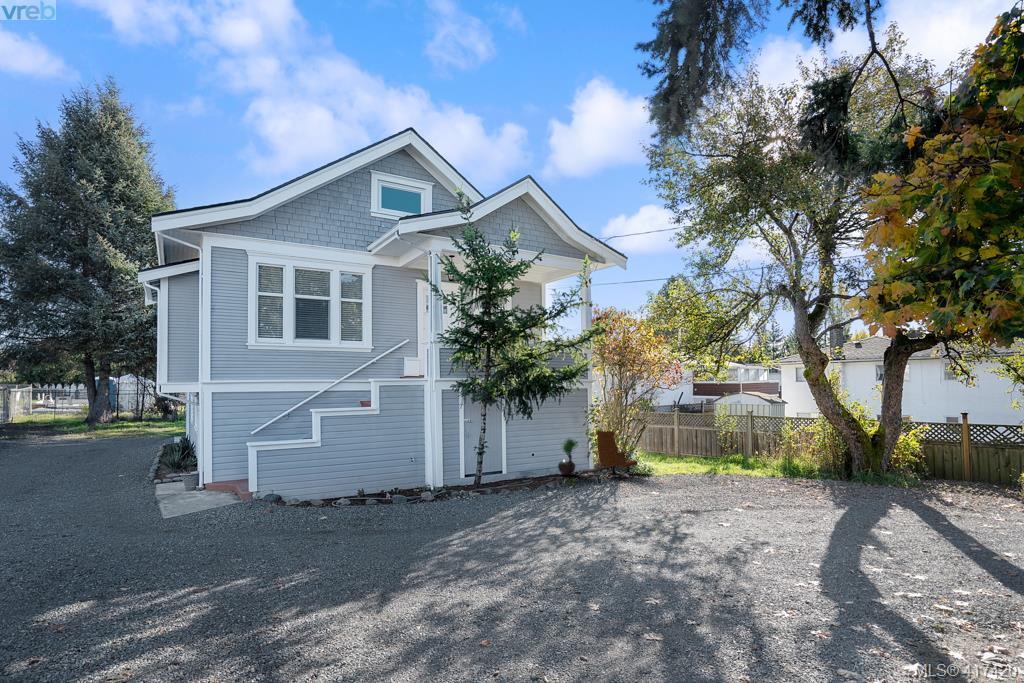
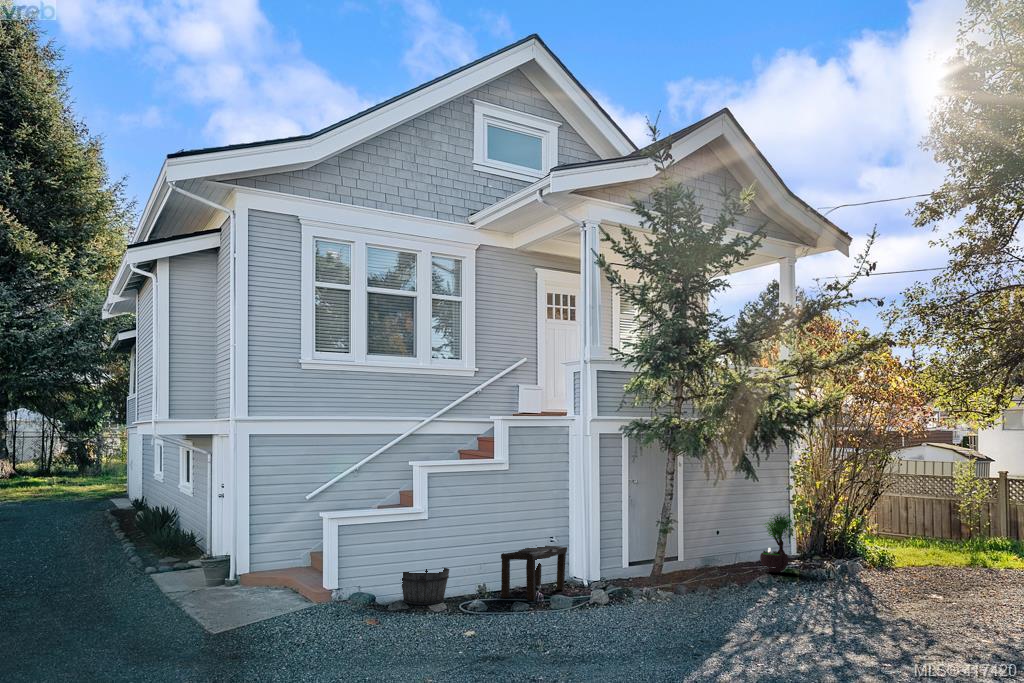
lounge chair: present [596,430,638,478] -> none [824,503,885,579]
bench: none [368,462,417,498] -> present [501,545,567,600]
wooden bucket: none [297,472,331,502] -> present [402,567,449,605]

